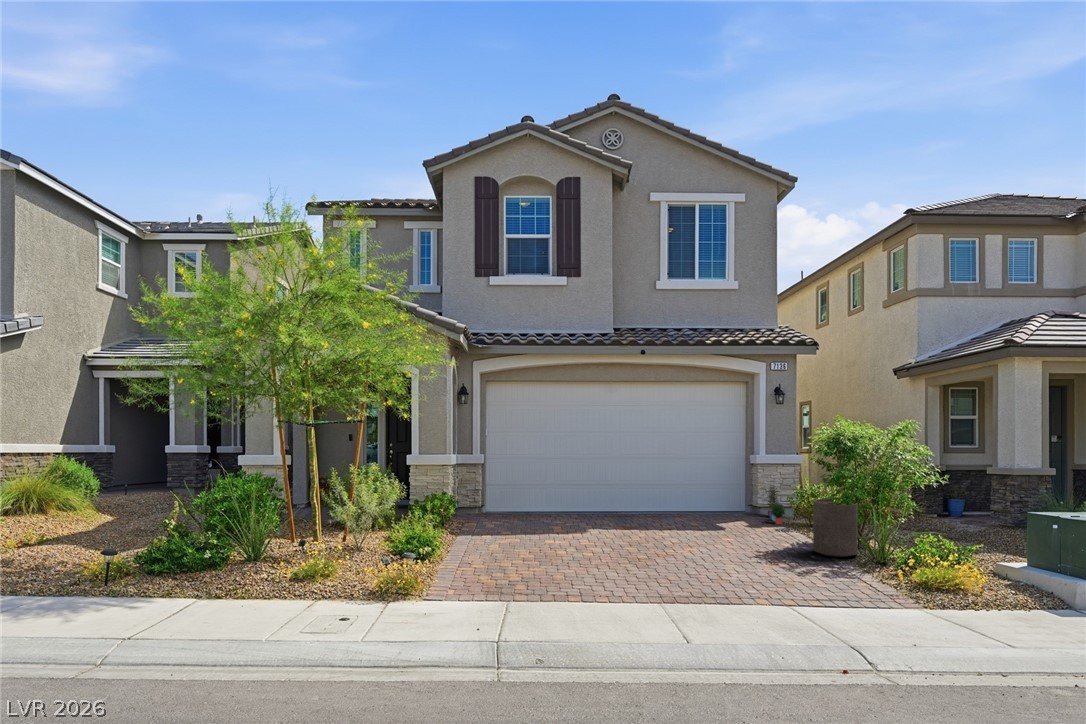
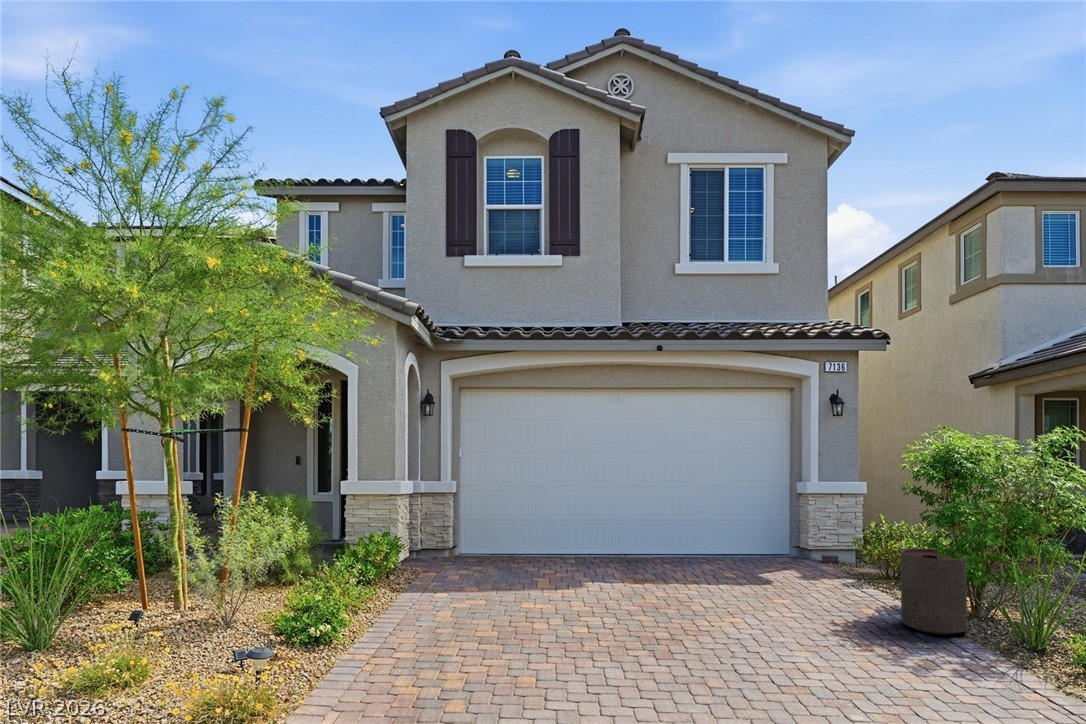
potted plant: present [768,485,785,524] -> none [821,521,849,576]

